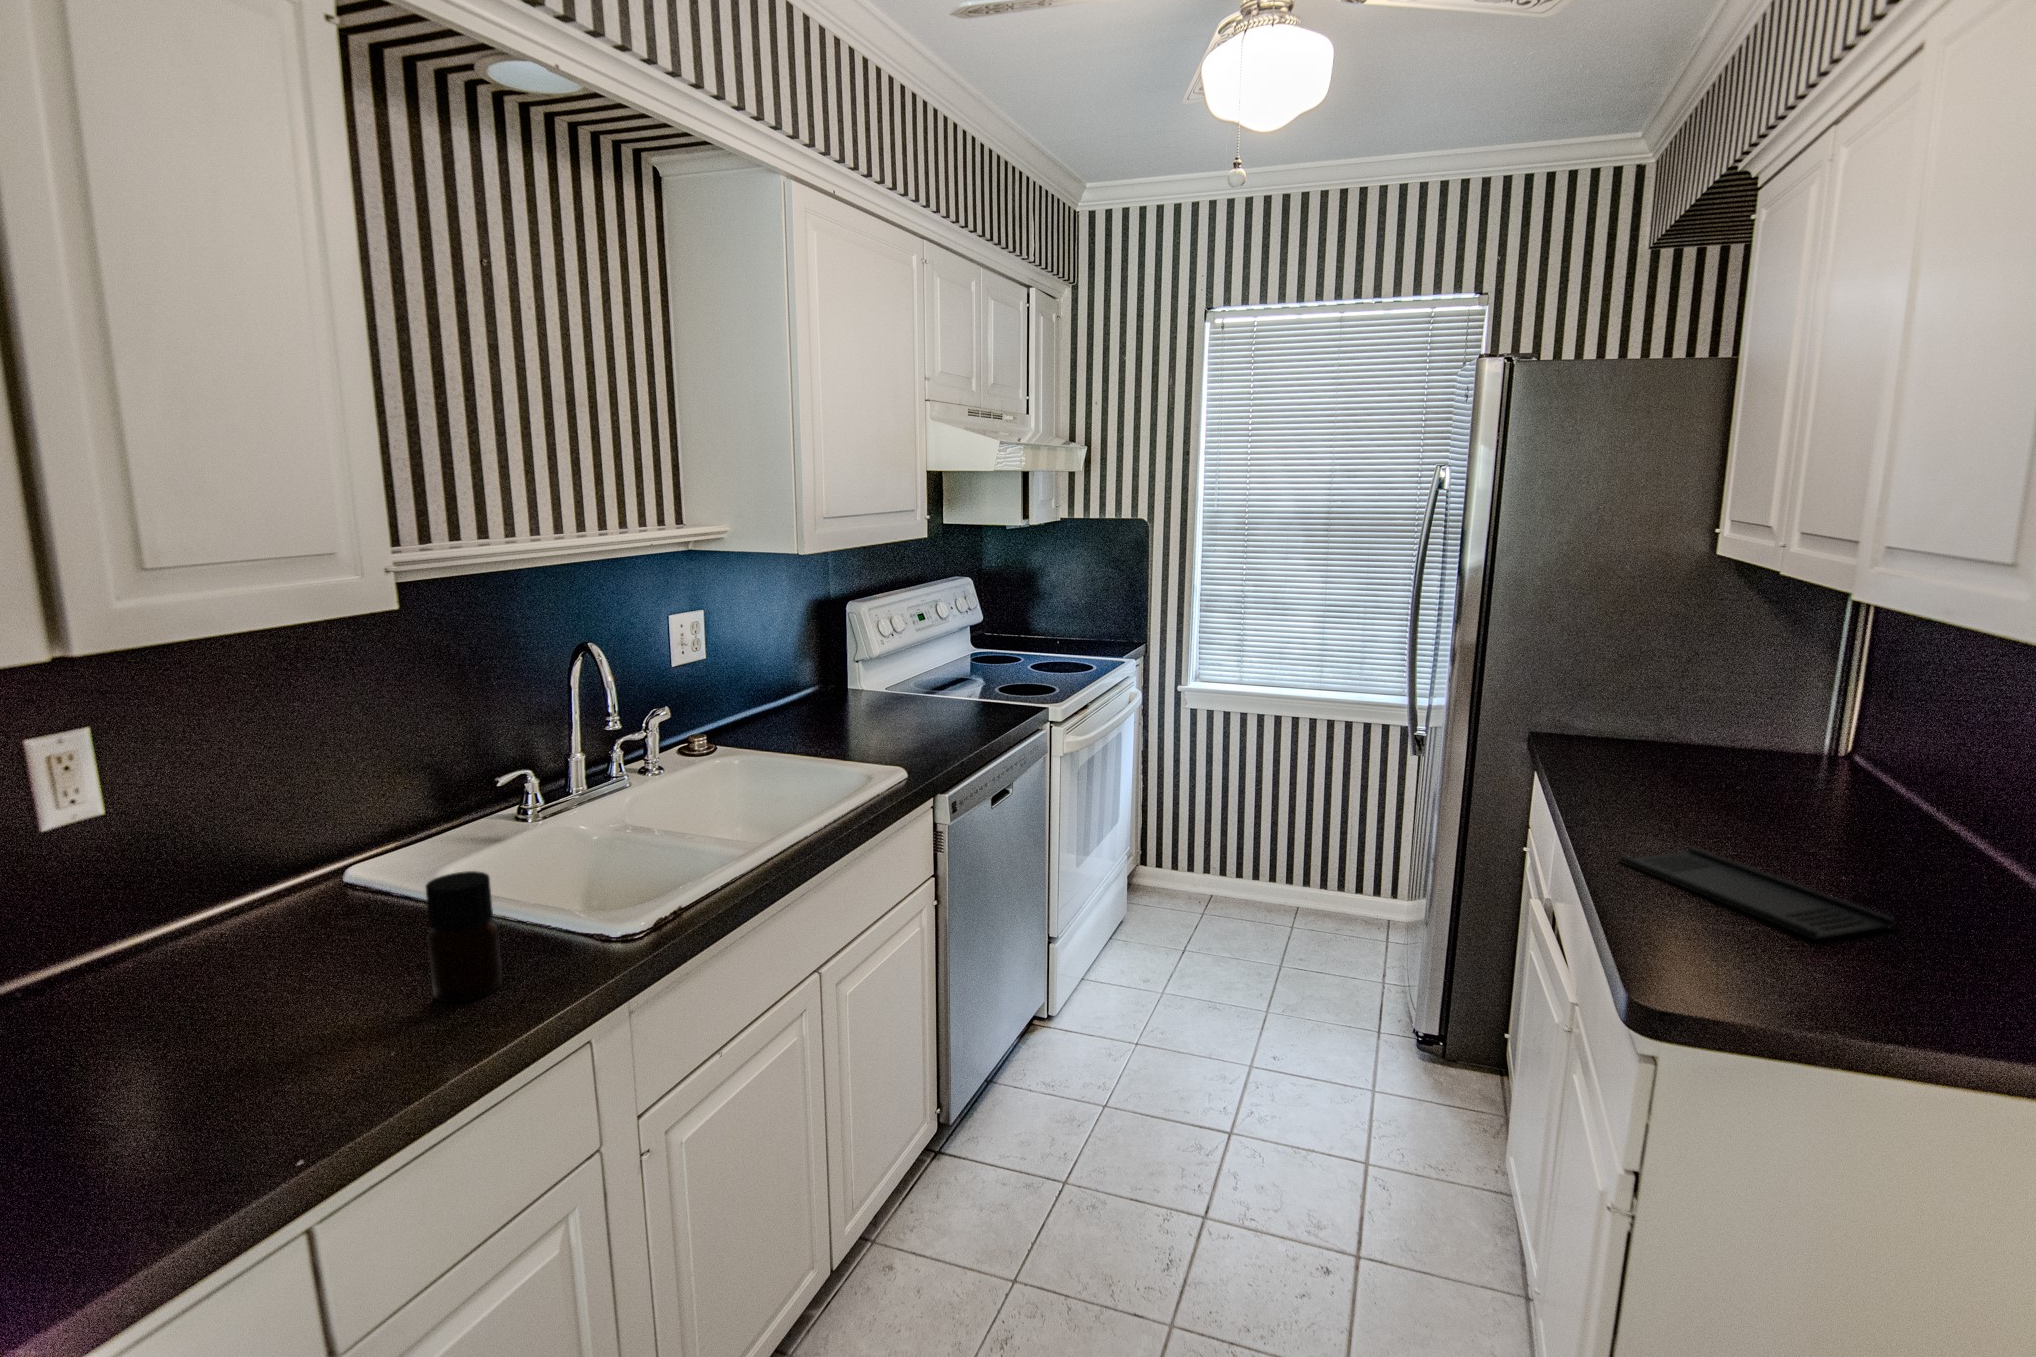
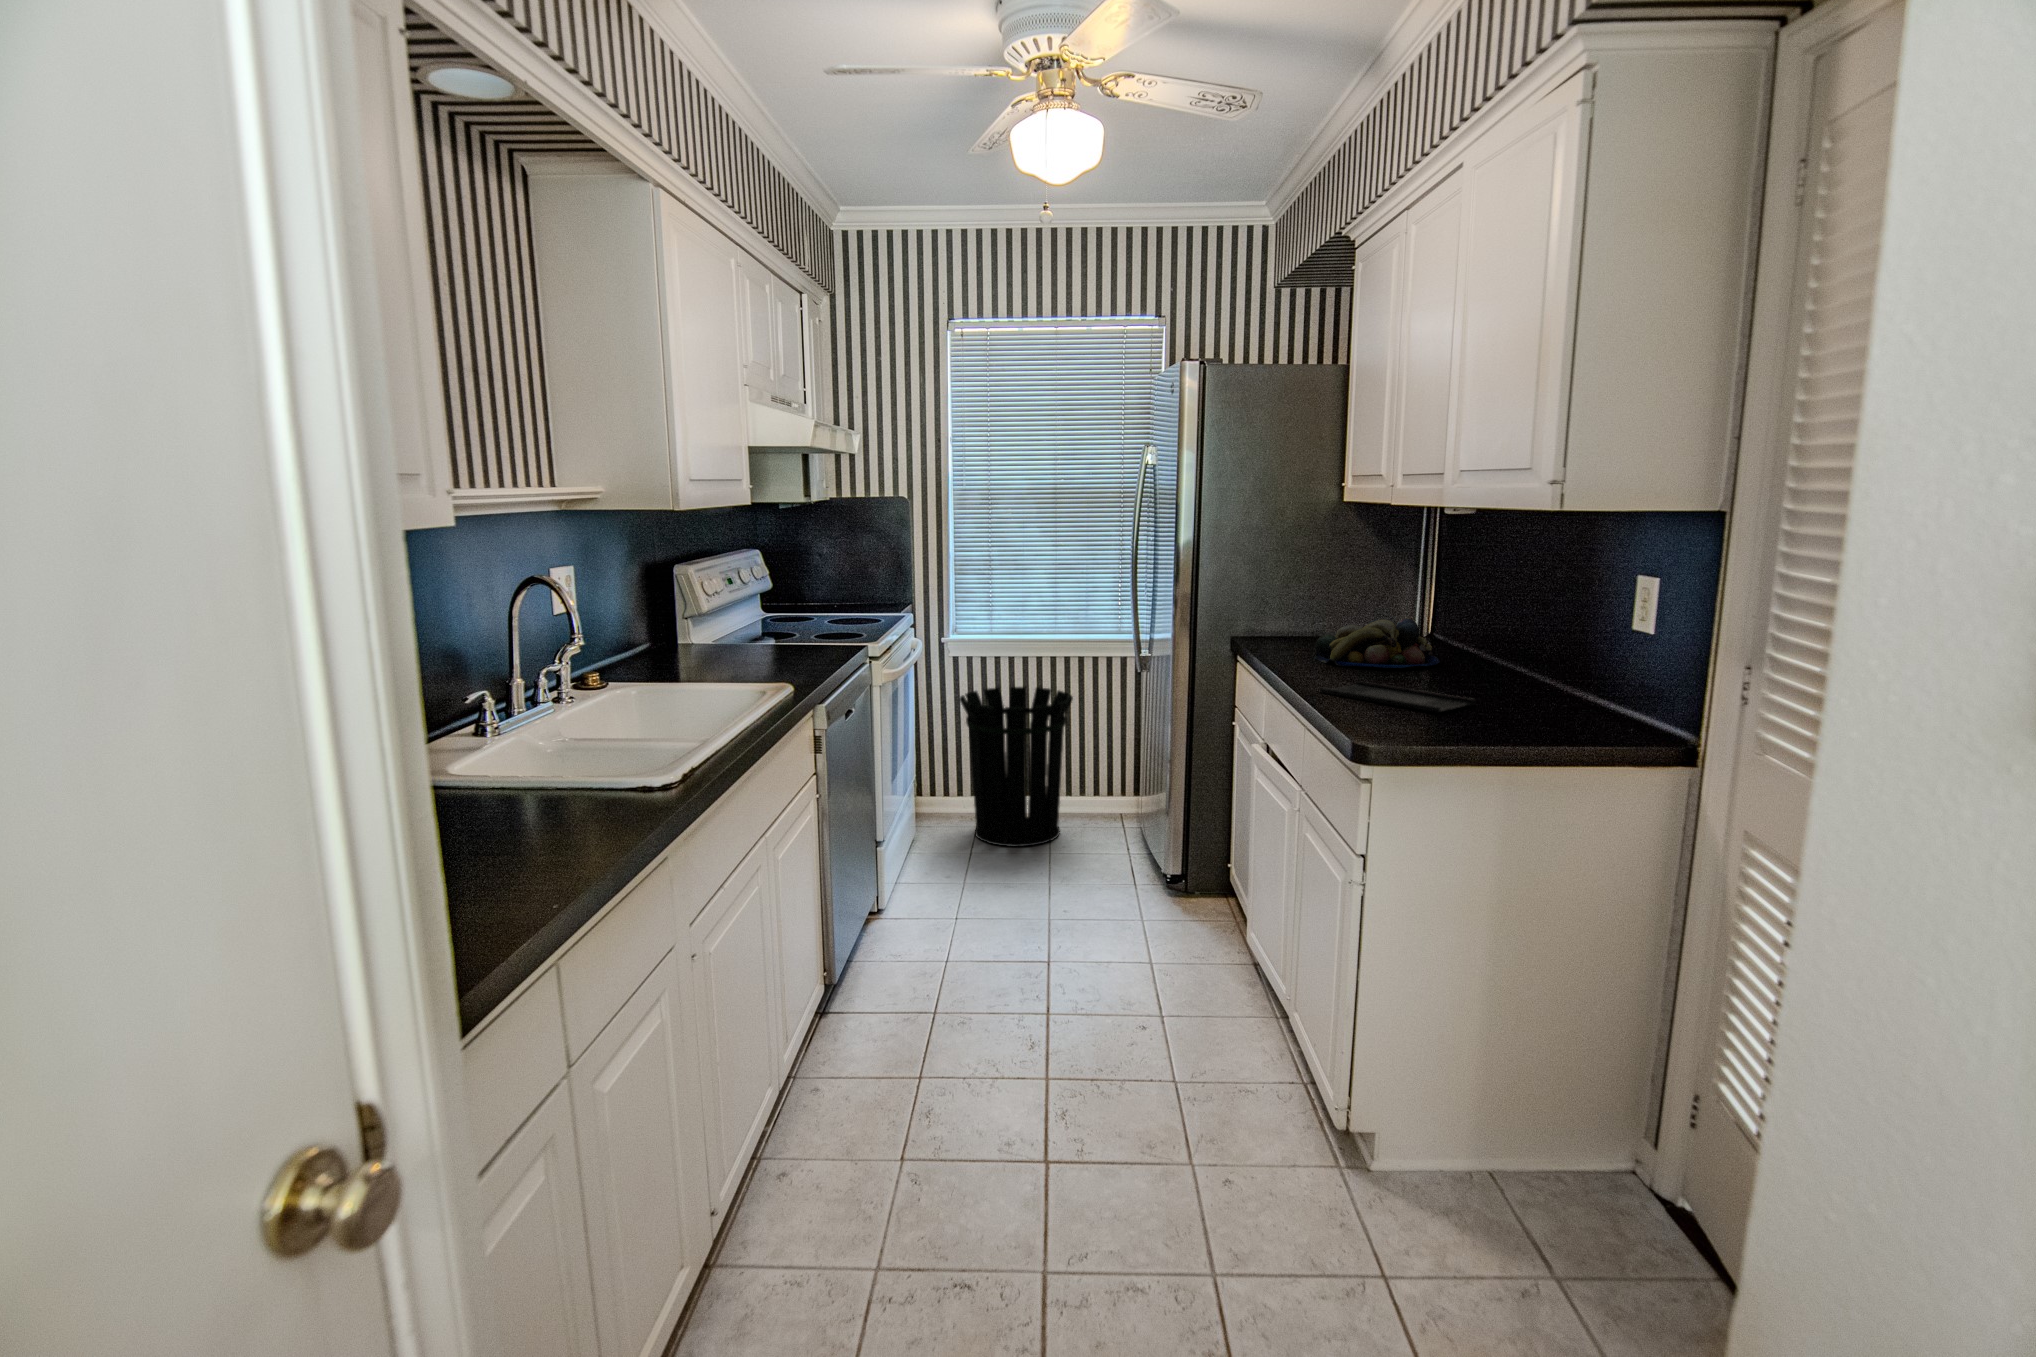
fruit bowl: none [1640,737,1857,824] -> present [1314,619,1440,668]
waste bin: none [1185,750,1328,952] -> present [960,687,1073,847]
bottle: present [426,871,502,1002] -> none [533,727,594,830]

